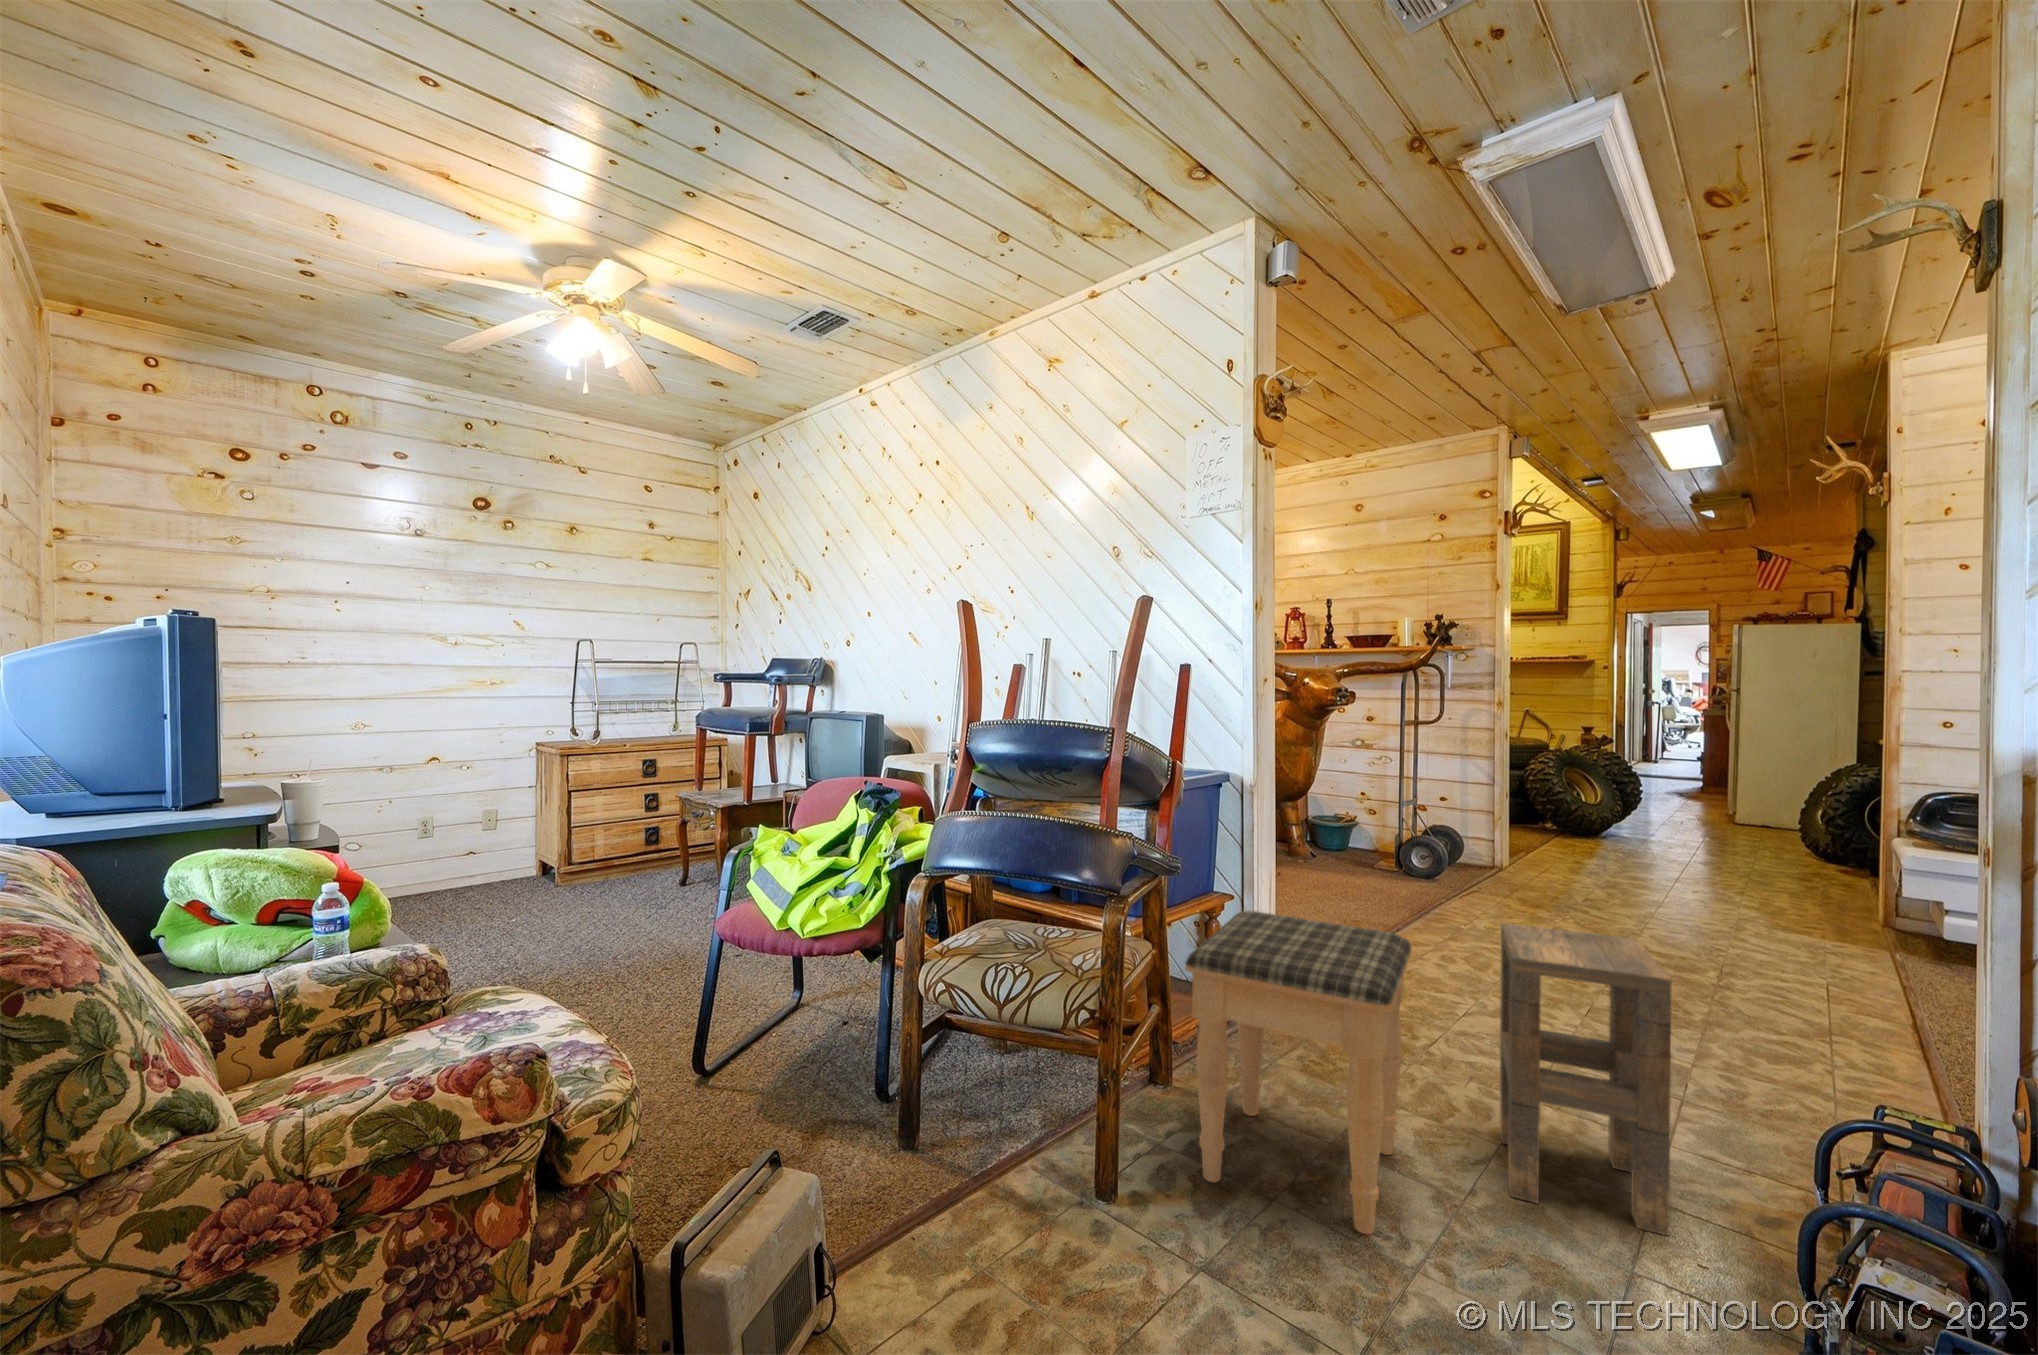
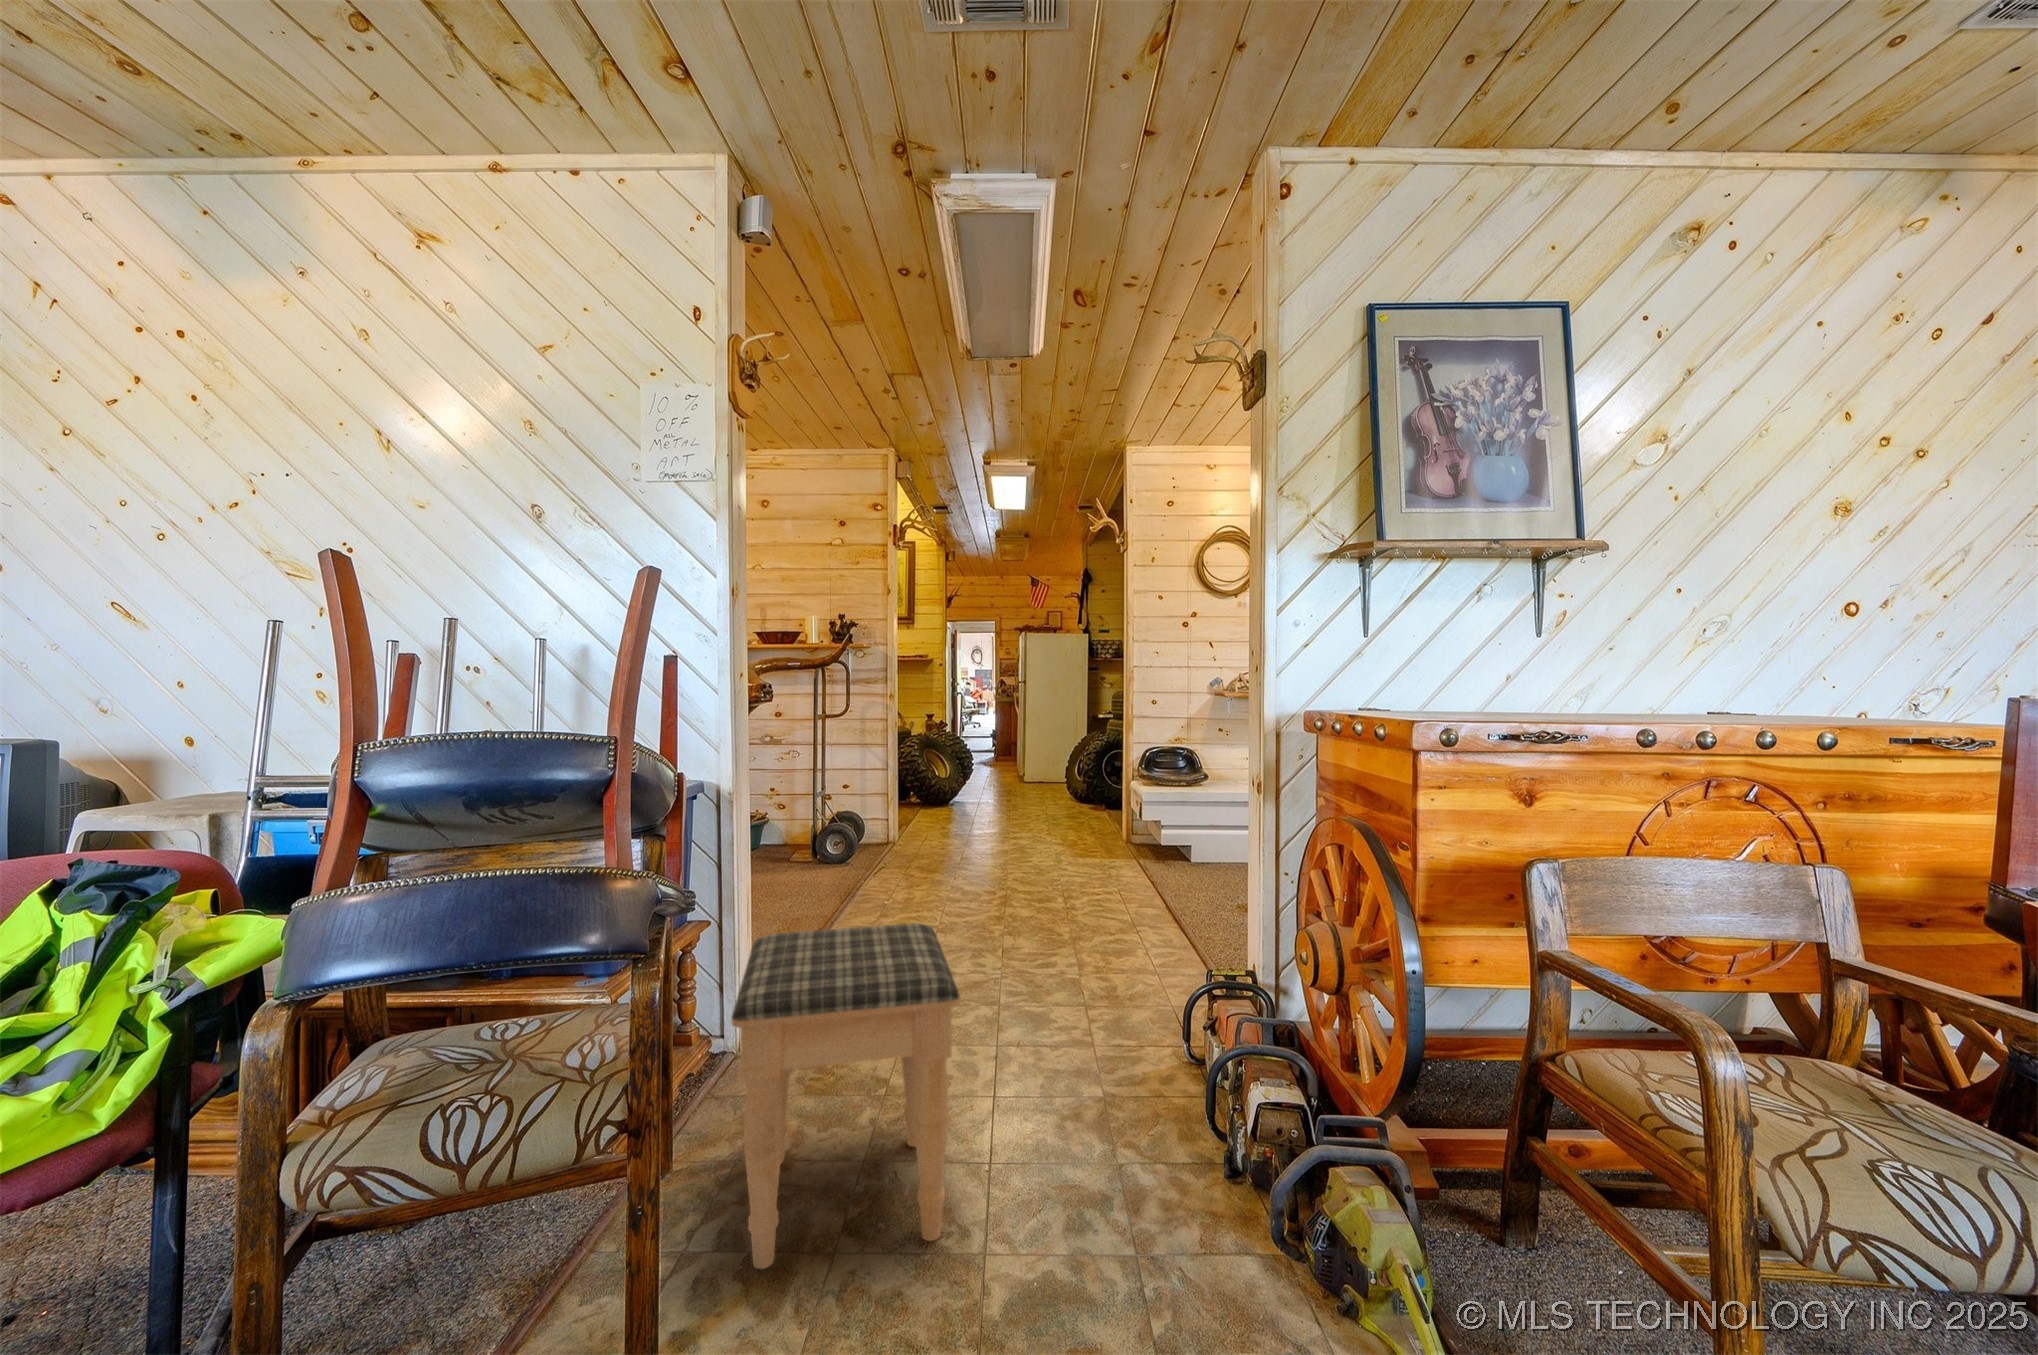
side table: present [1500,923,1672,1236] -> none [992,883,1129,1138]

